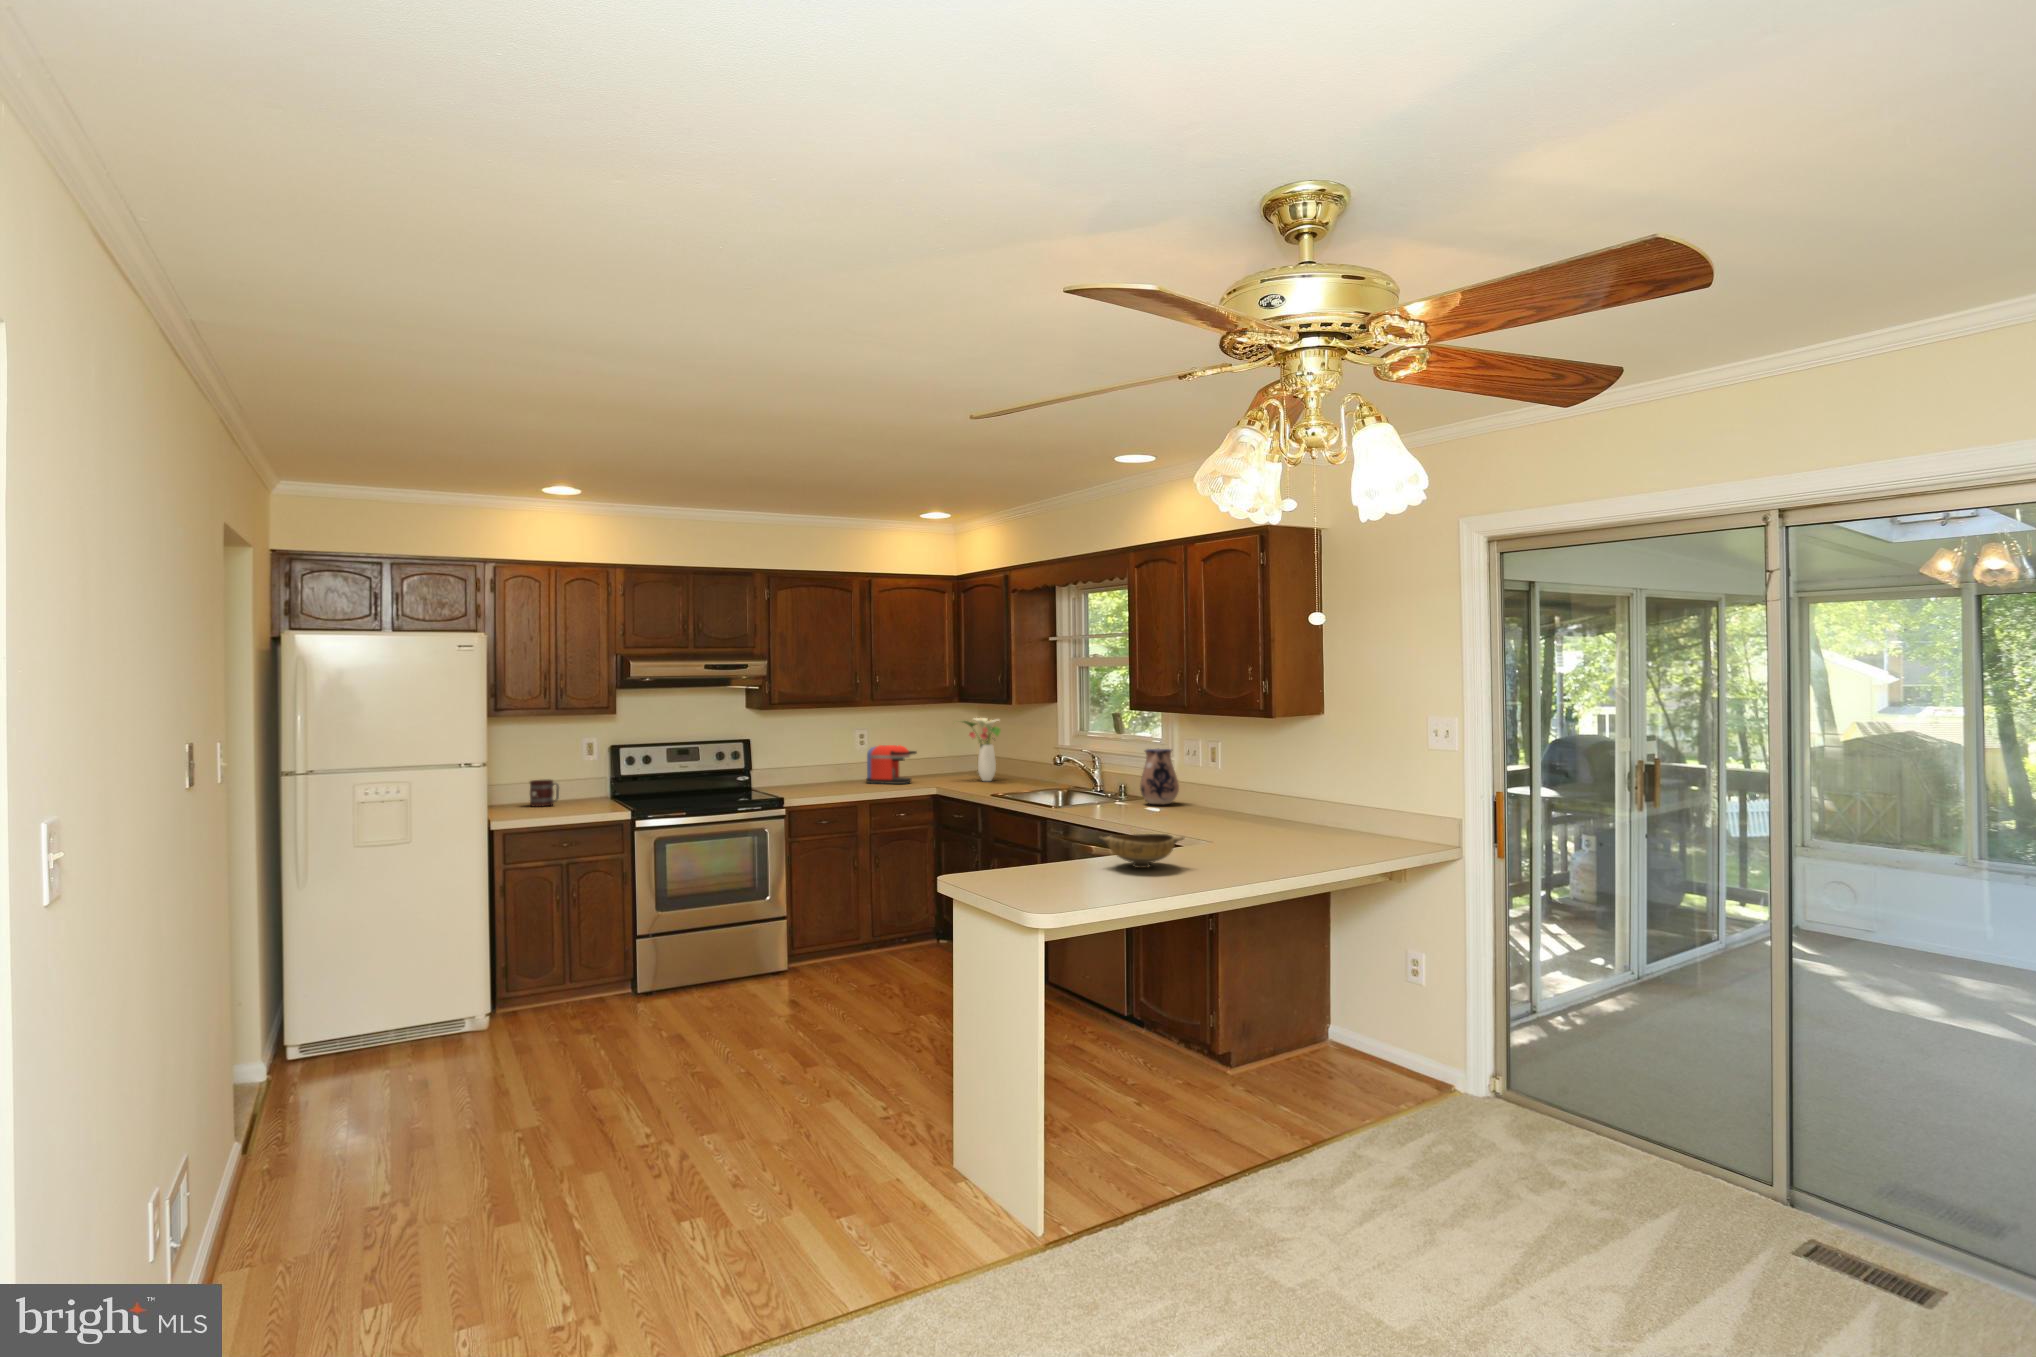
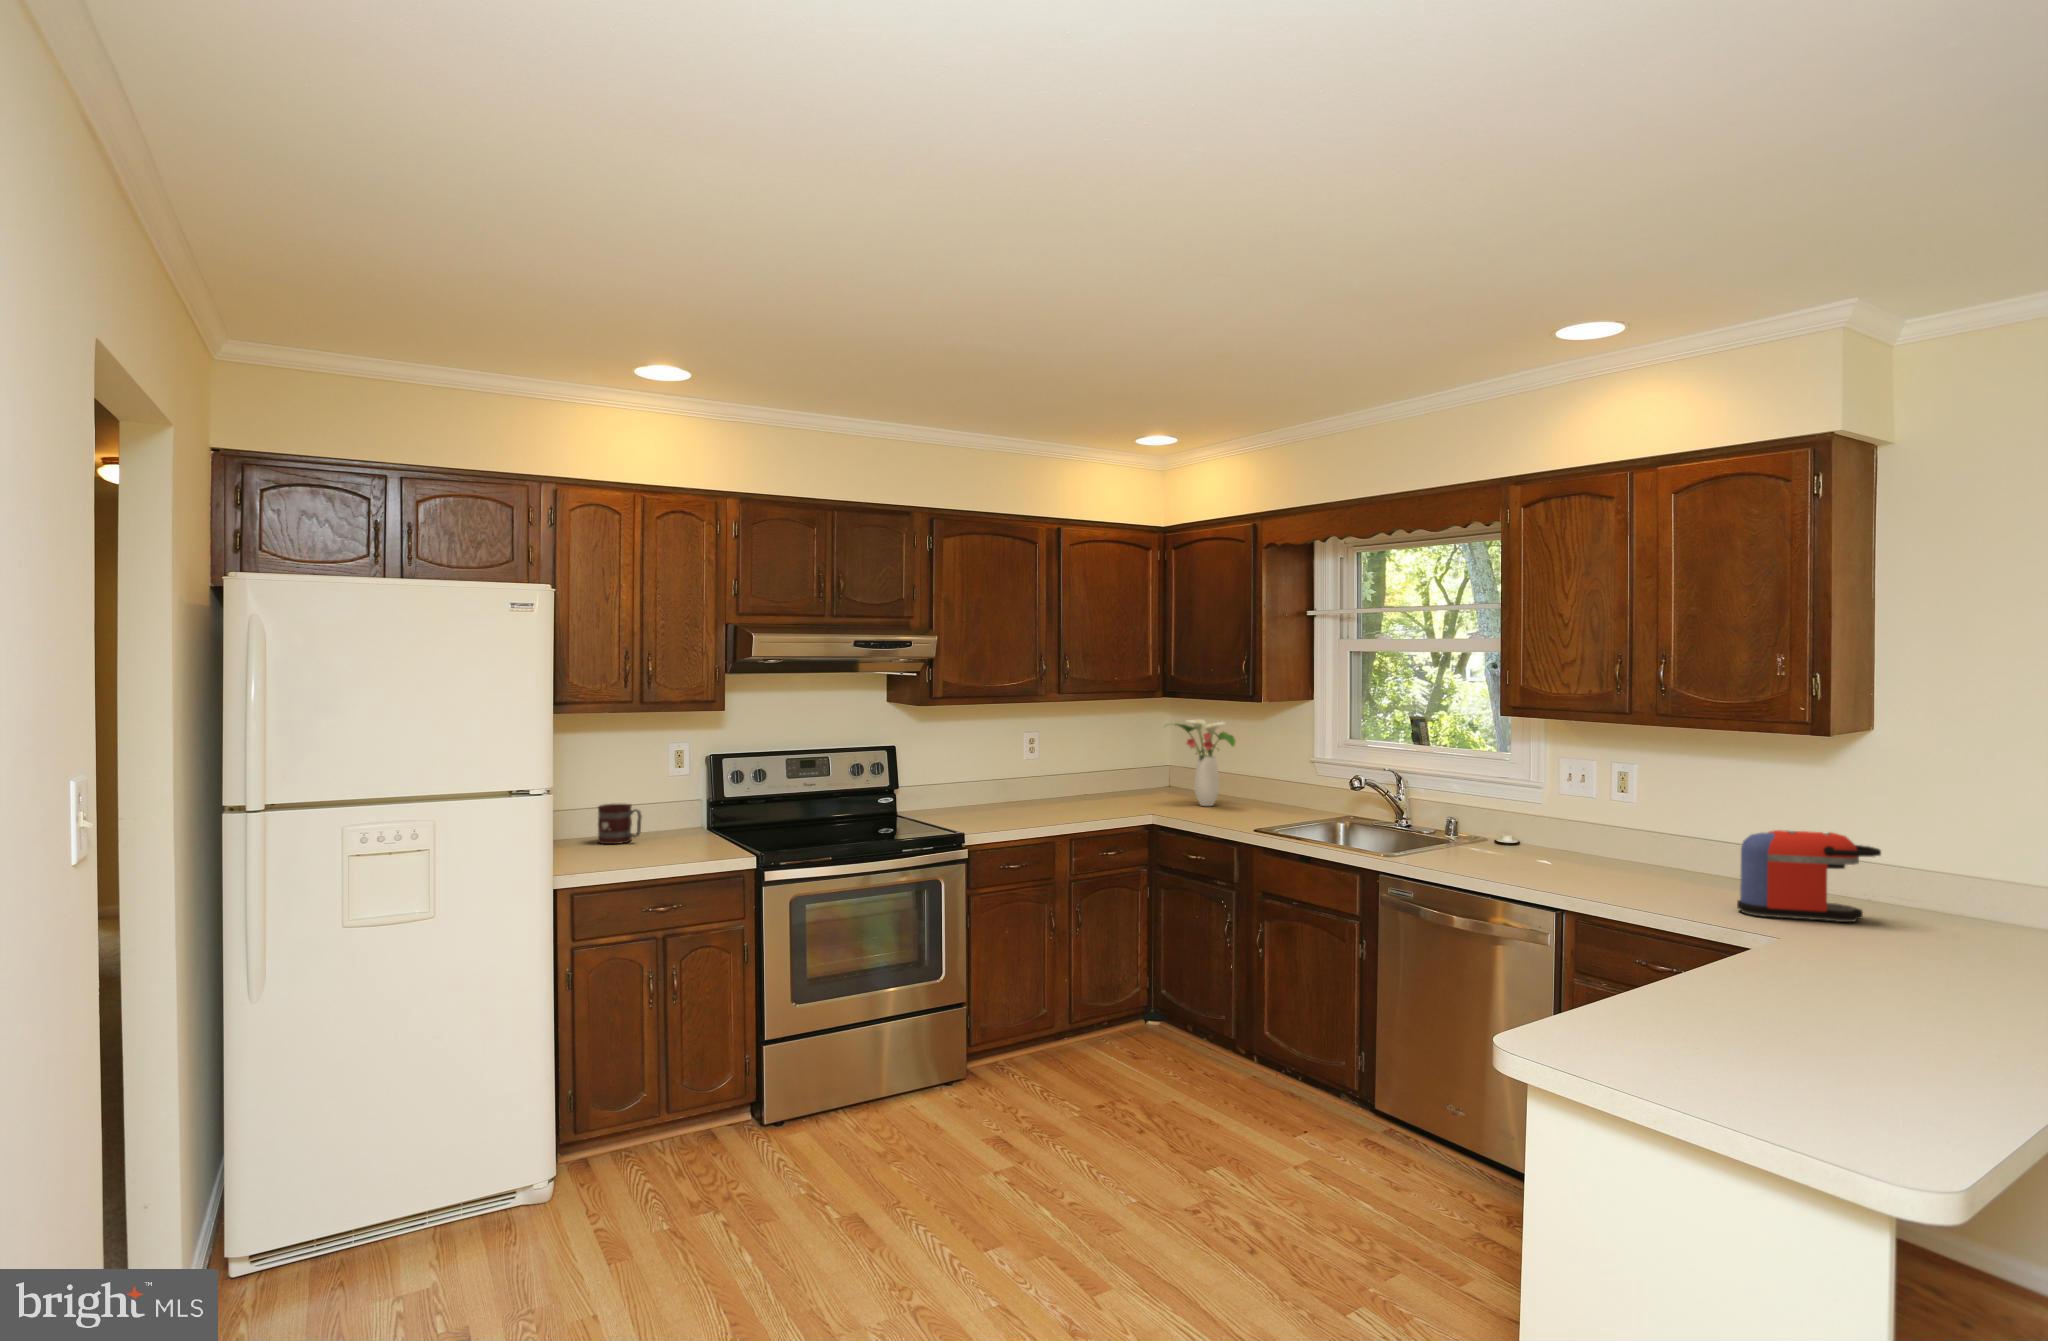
coffee maker: present [866,745,917,784] -> present [1737,830,1881,922]
ceramic pitcher: present [1140,749,1179,804] -> none [1504,774,1565,857]
bowl: present [1100,834,1184,868] -> none [1733,955,1901,1028]

